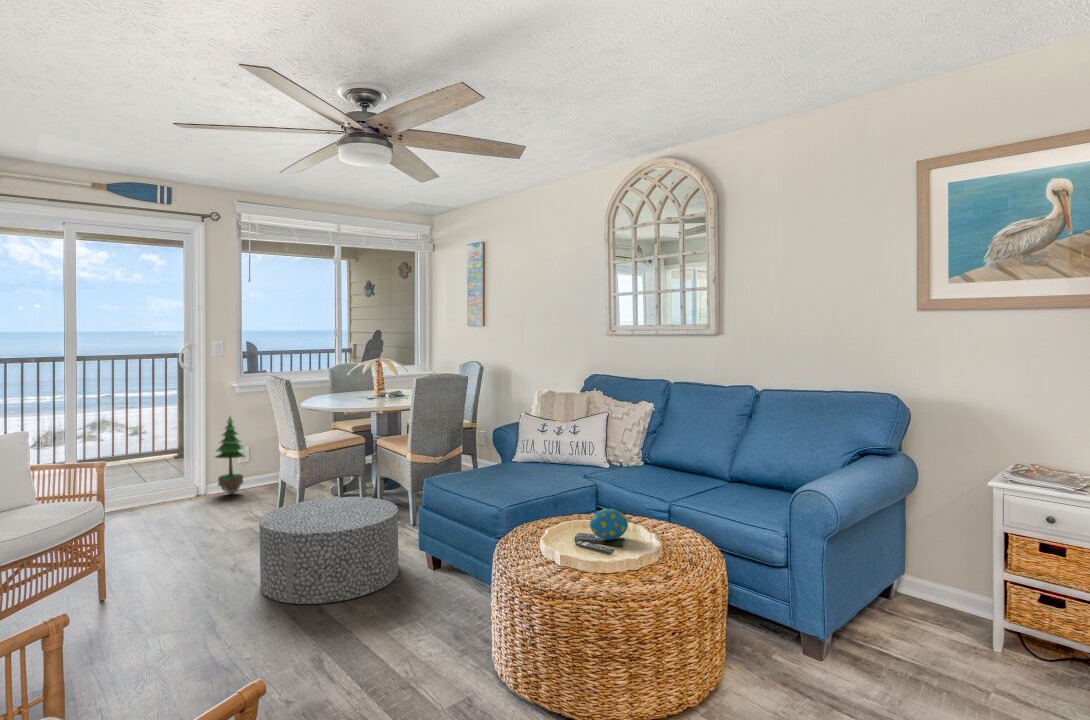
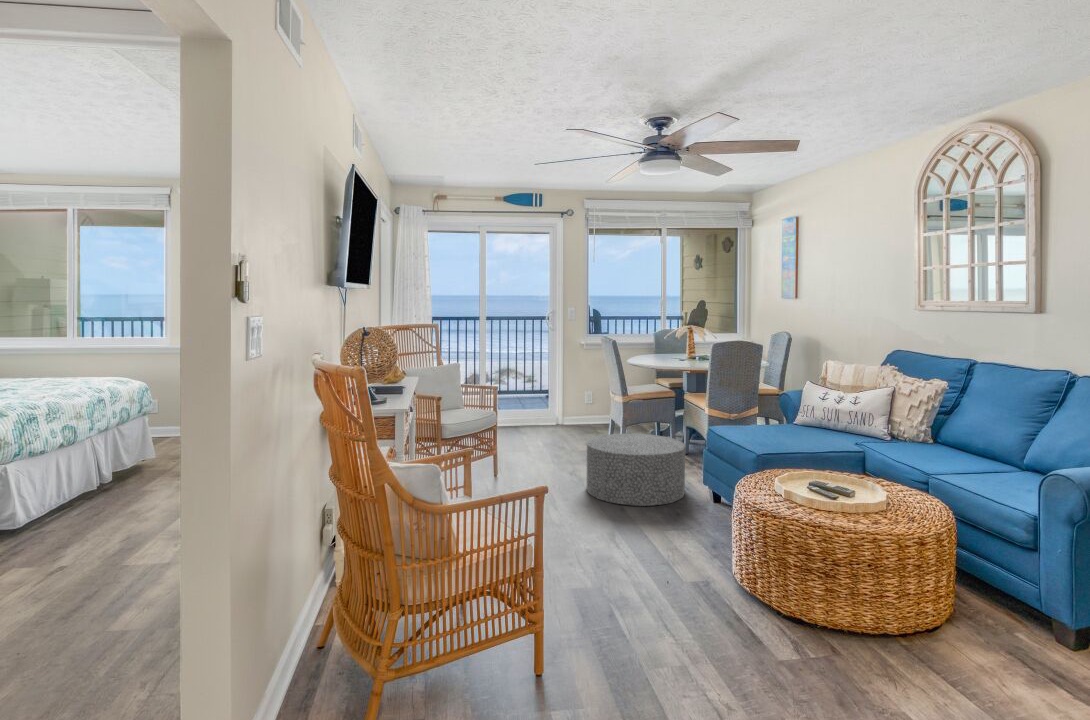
potted tree: present [215,417,245,495] -> none [571,369,593,428]
decorative egg: present [590,509,628,540] -> none [820,461,858,487]

